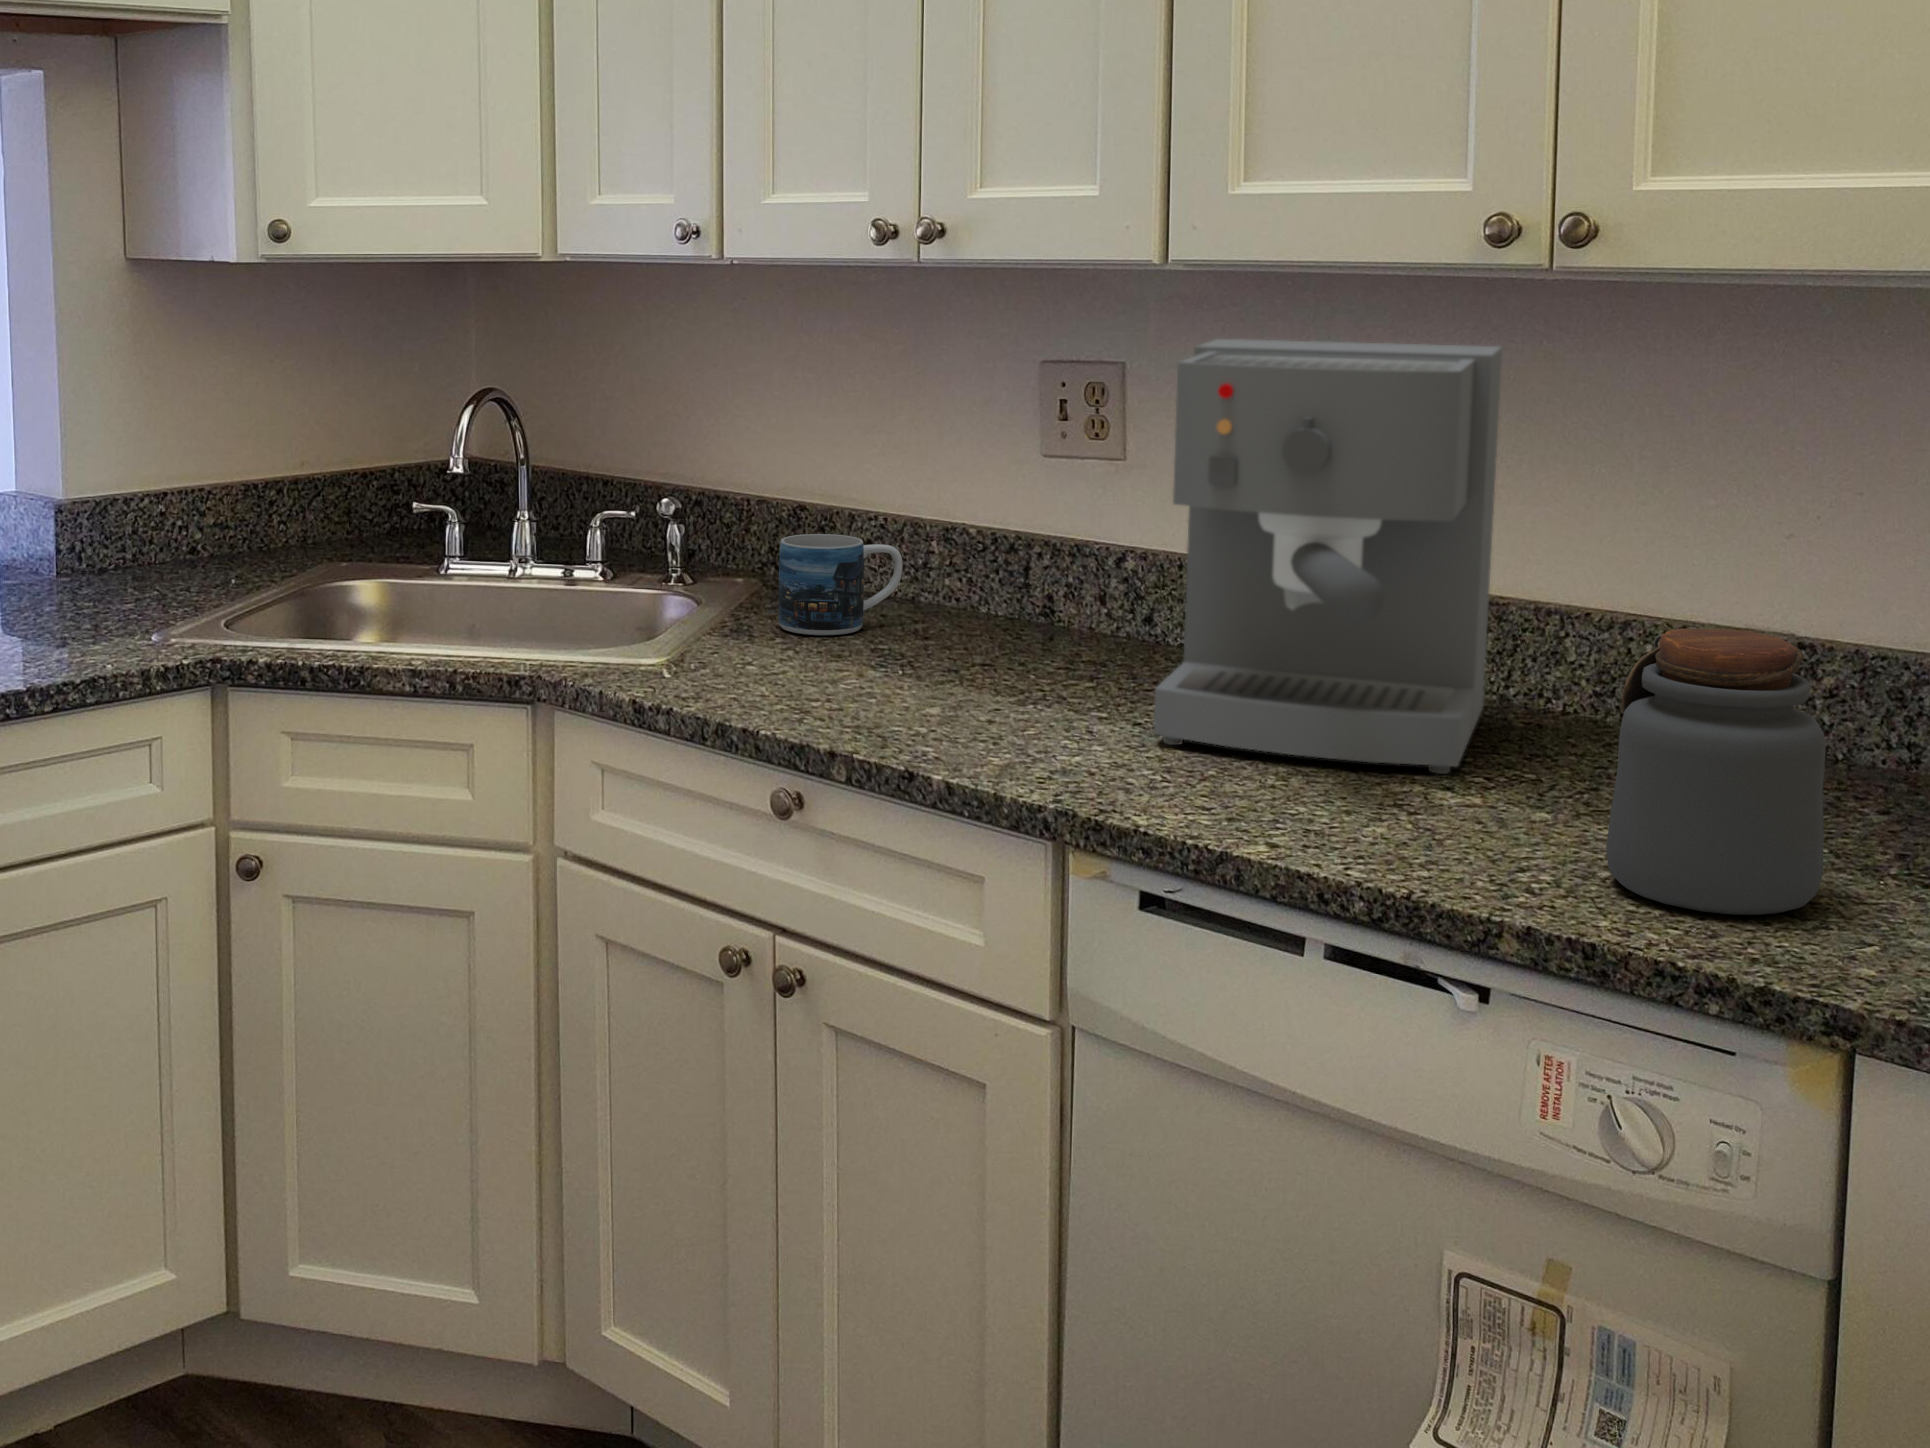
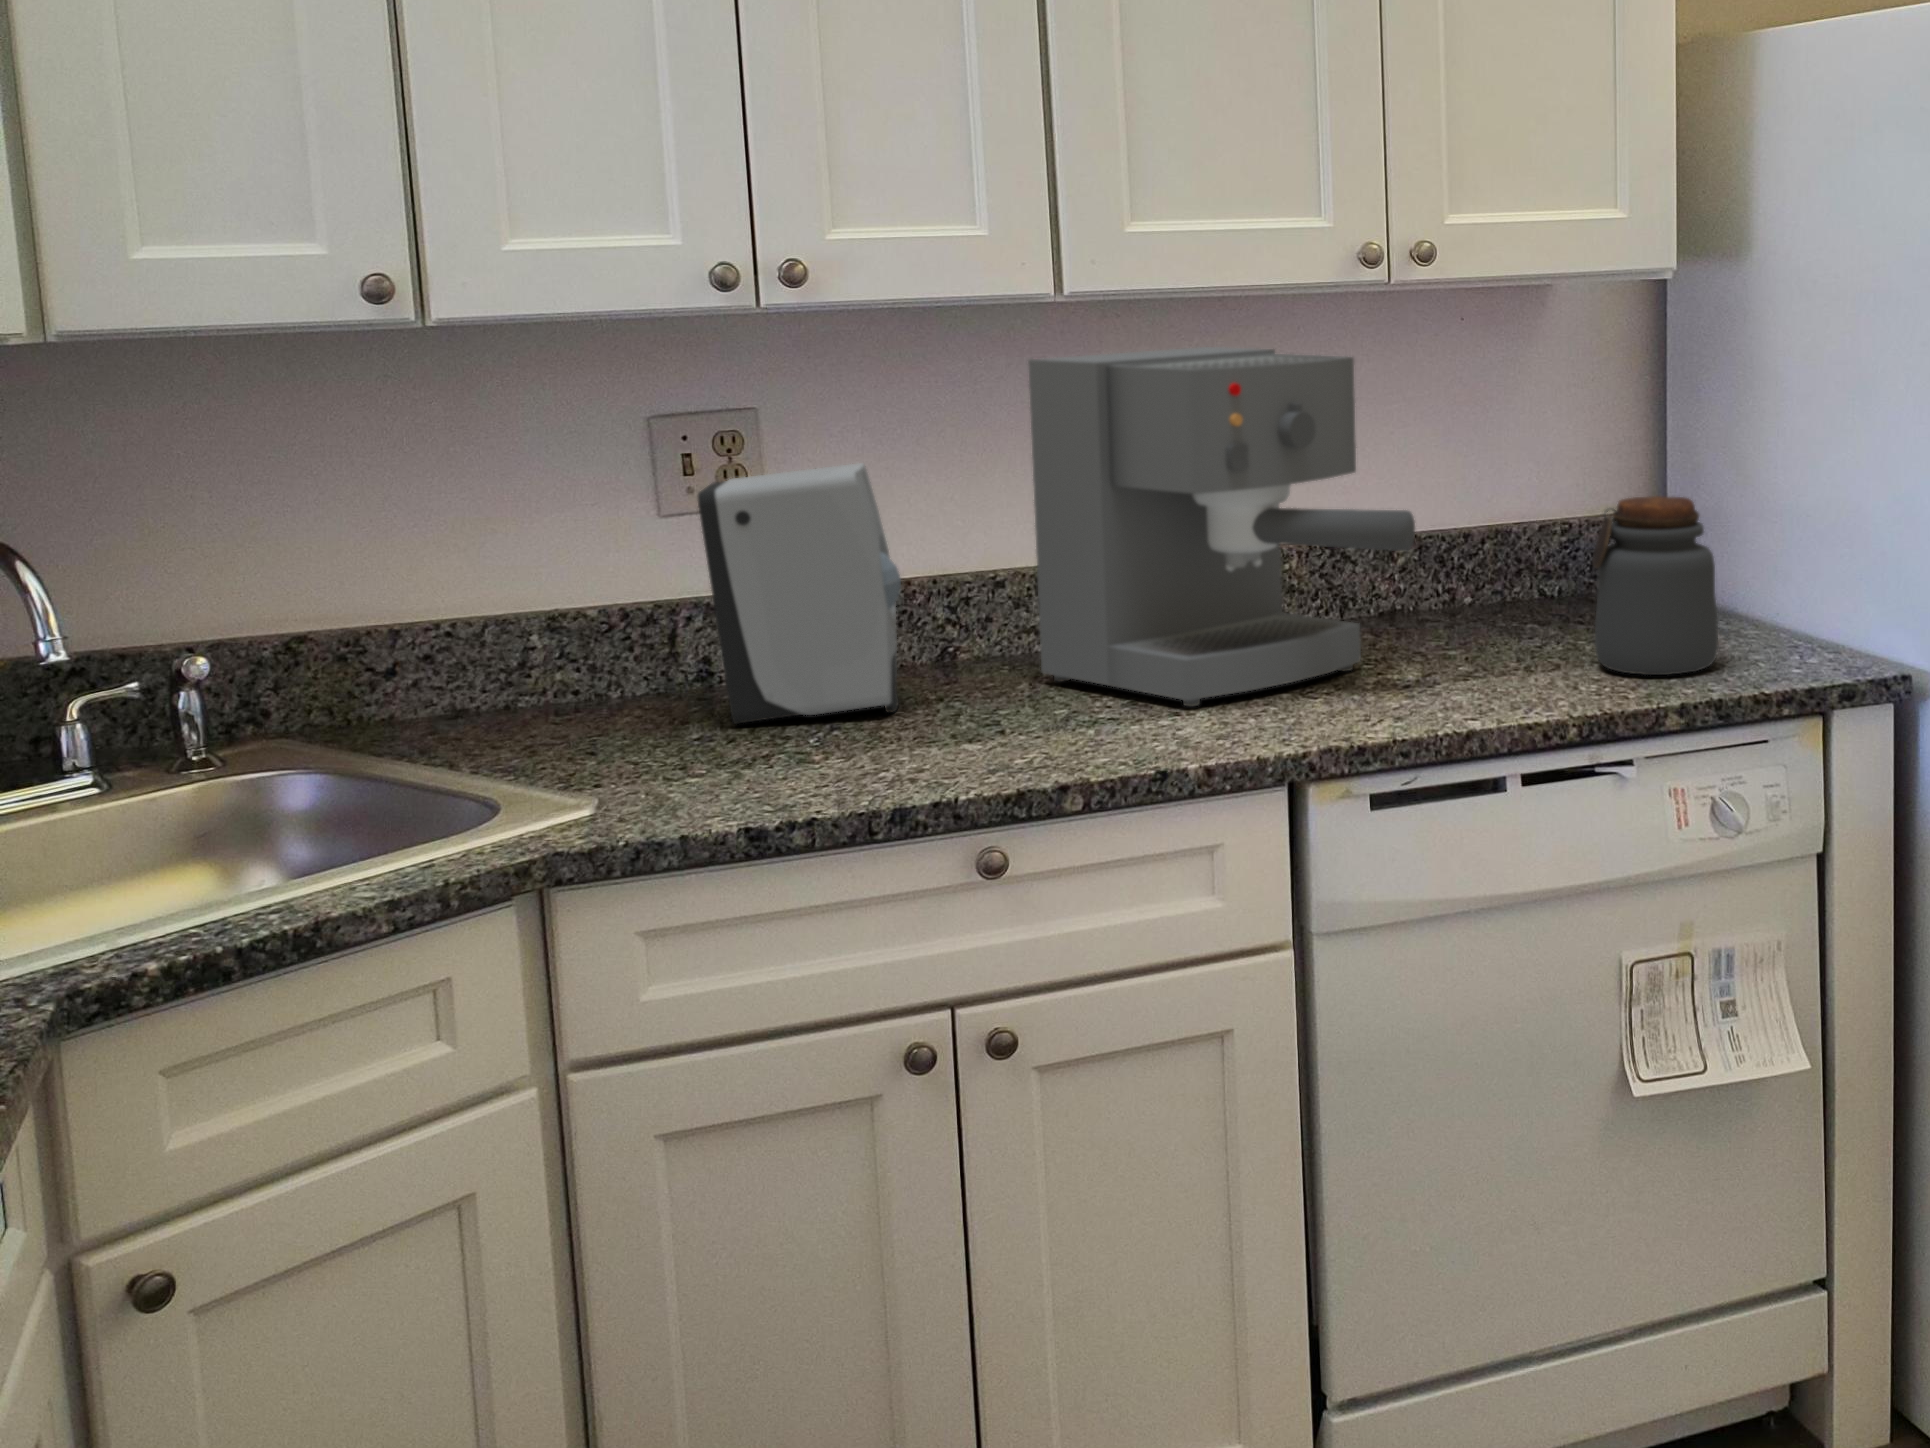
soap dispenser: none [913,426,1096,674] -> present [698,463,901,724]
mug: present [779,534,902,635] -> none [506,635,617,755]

